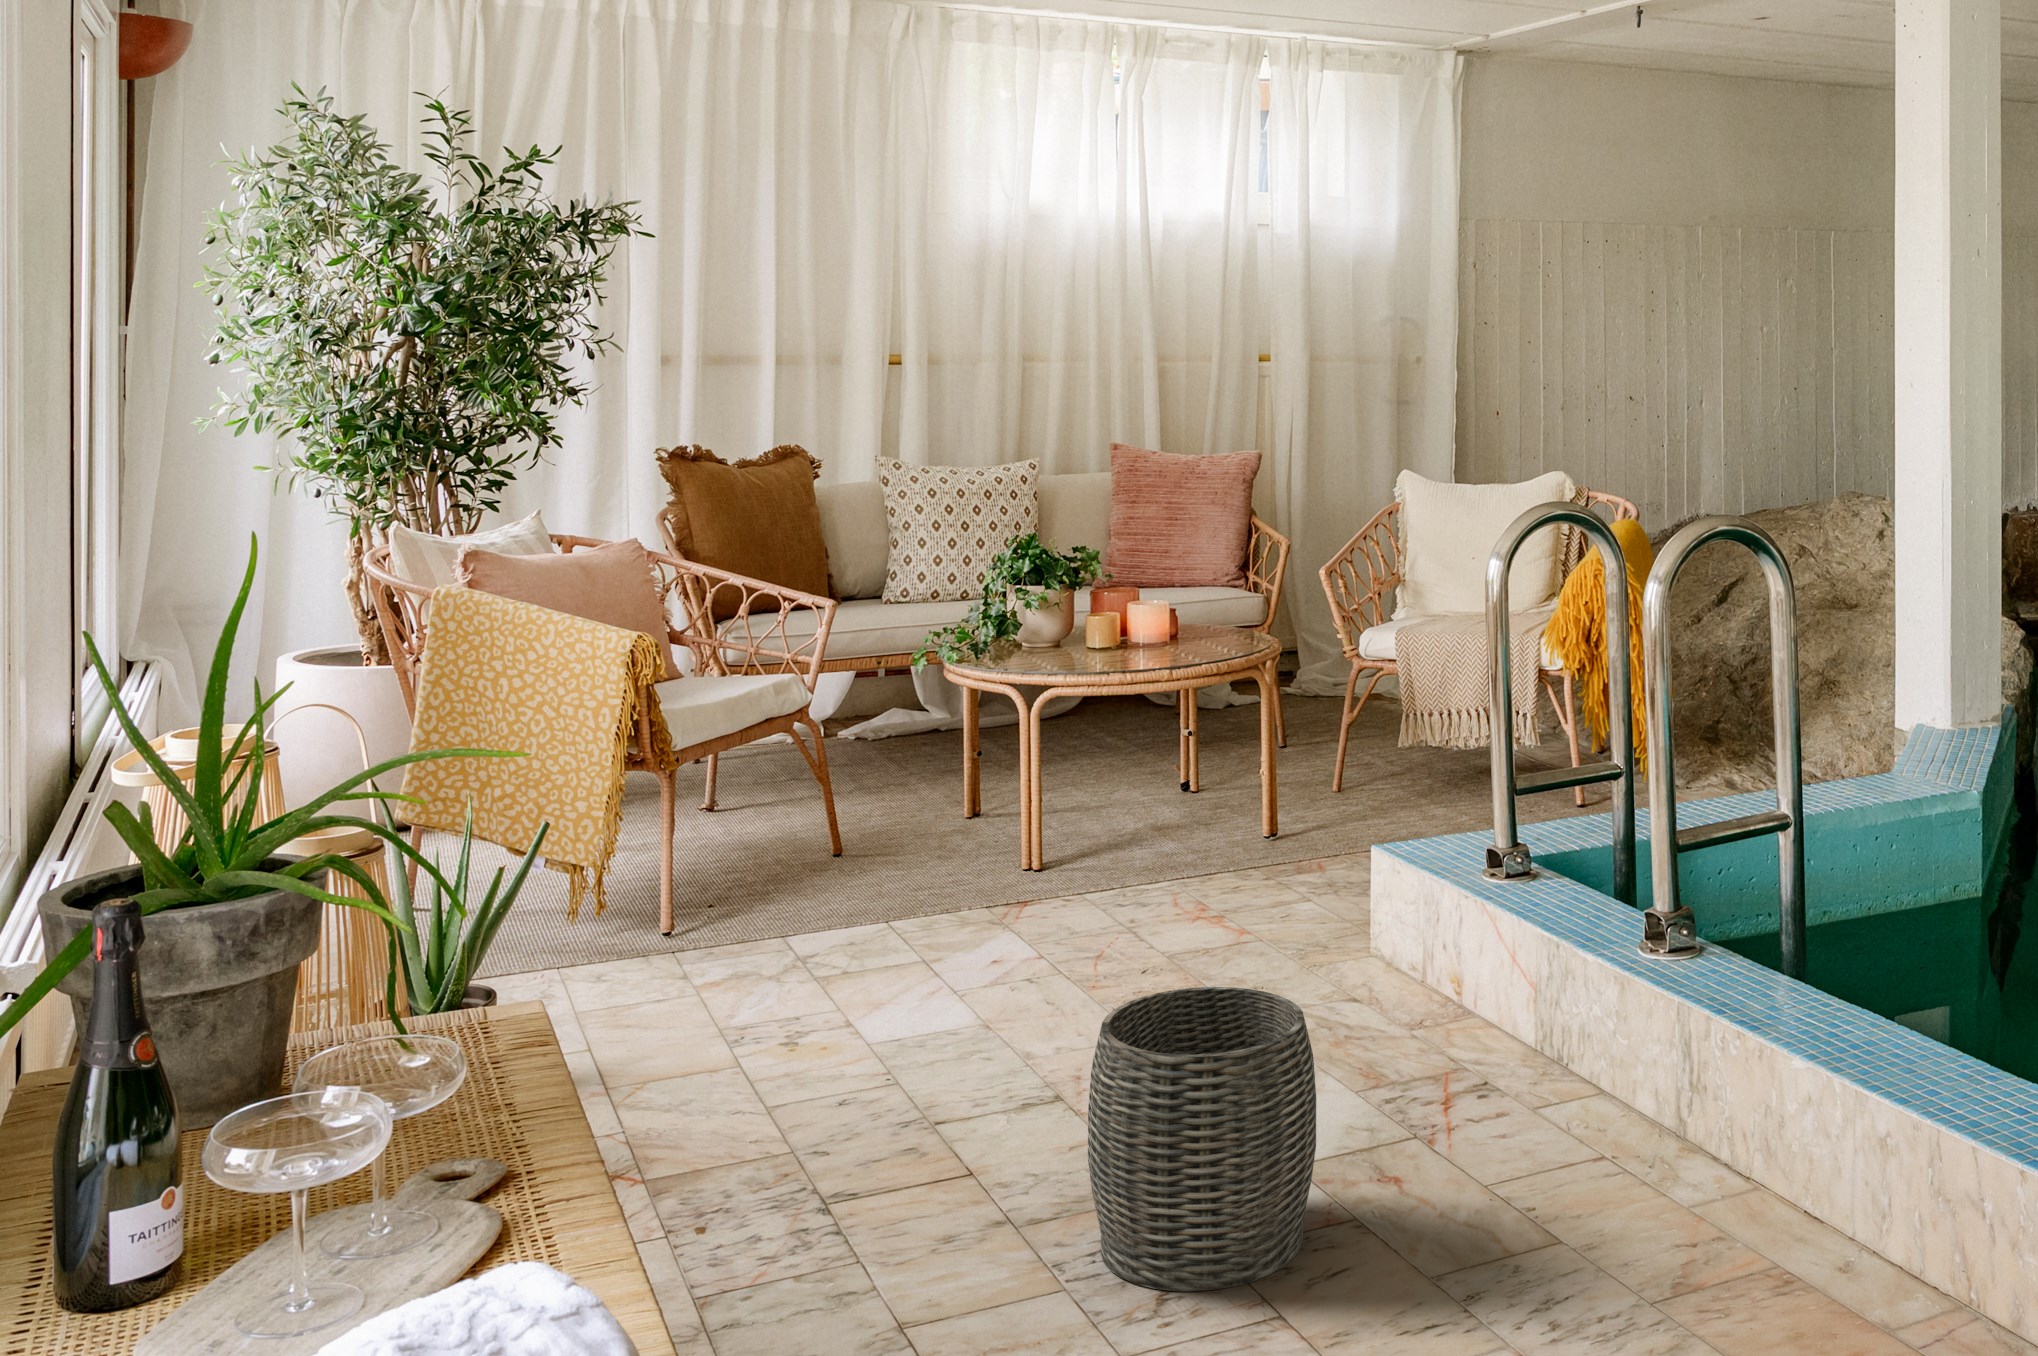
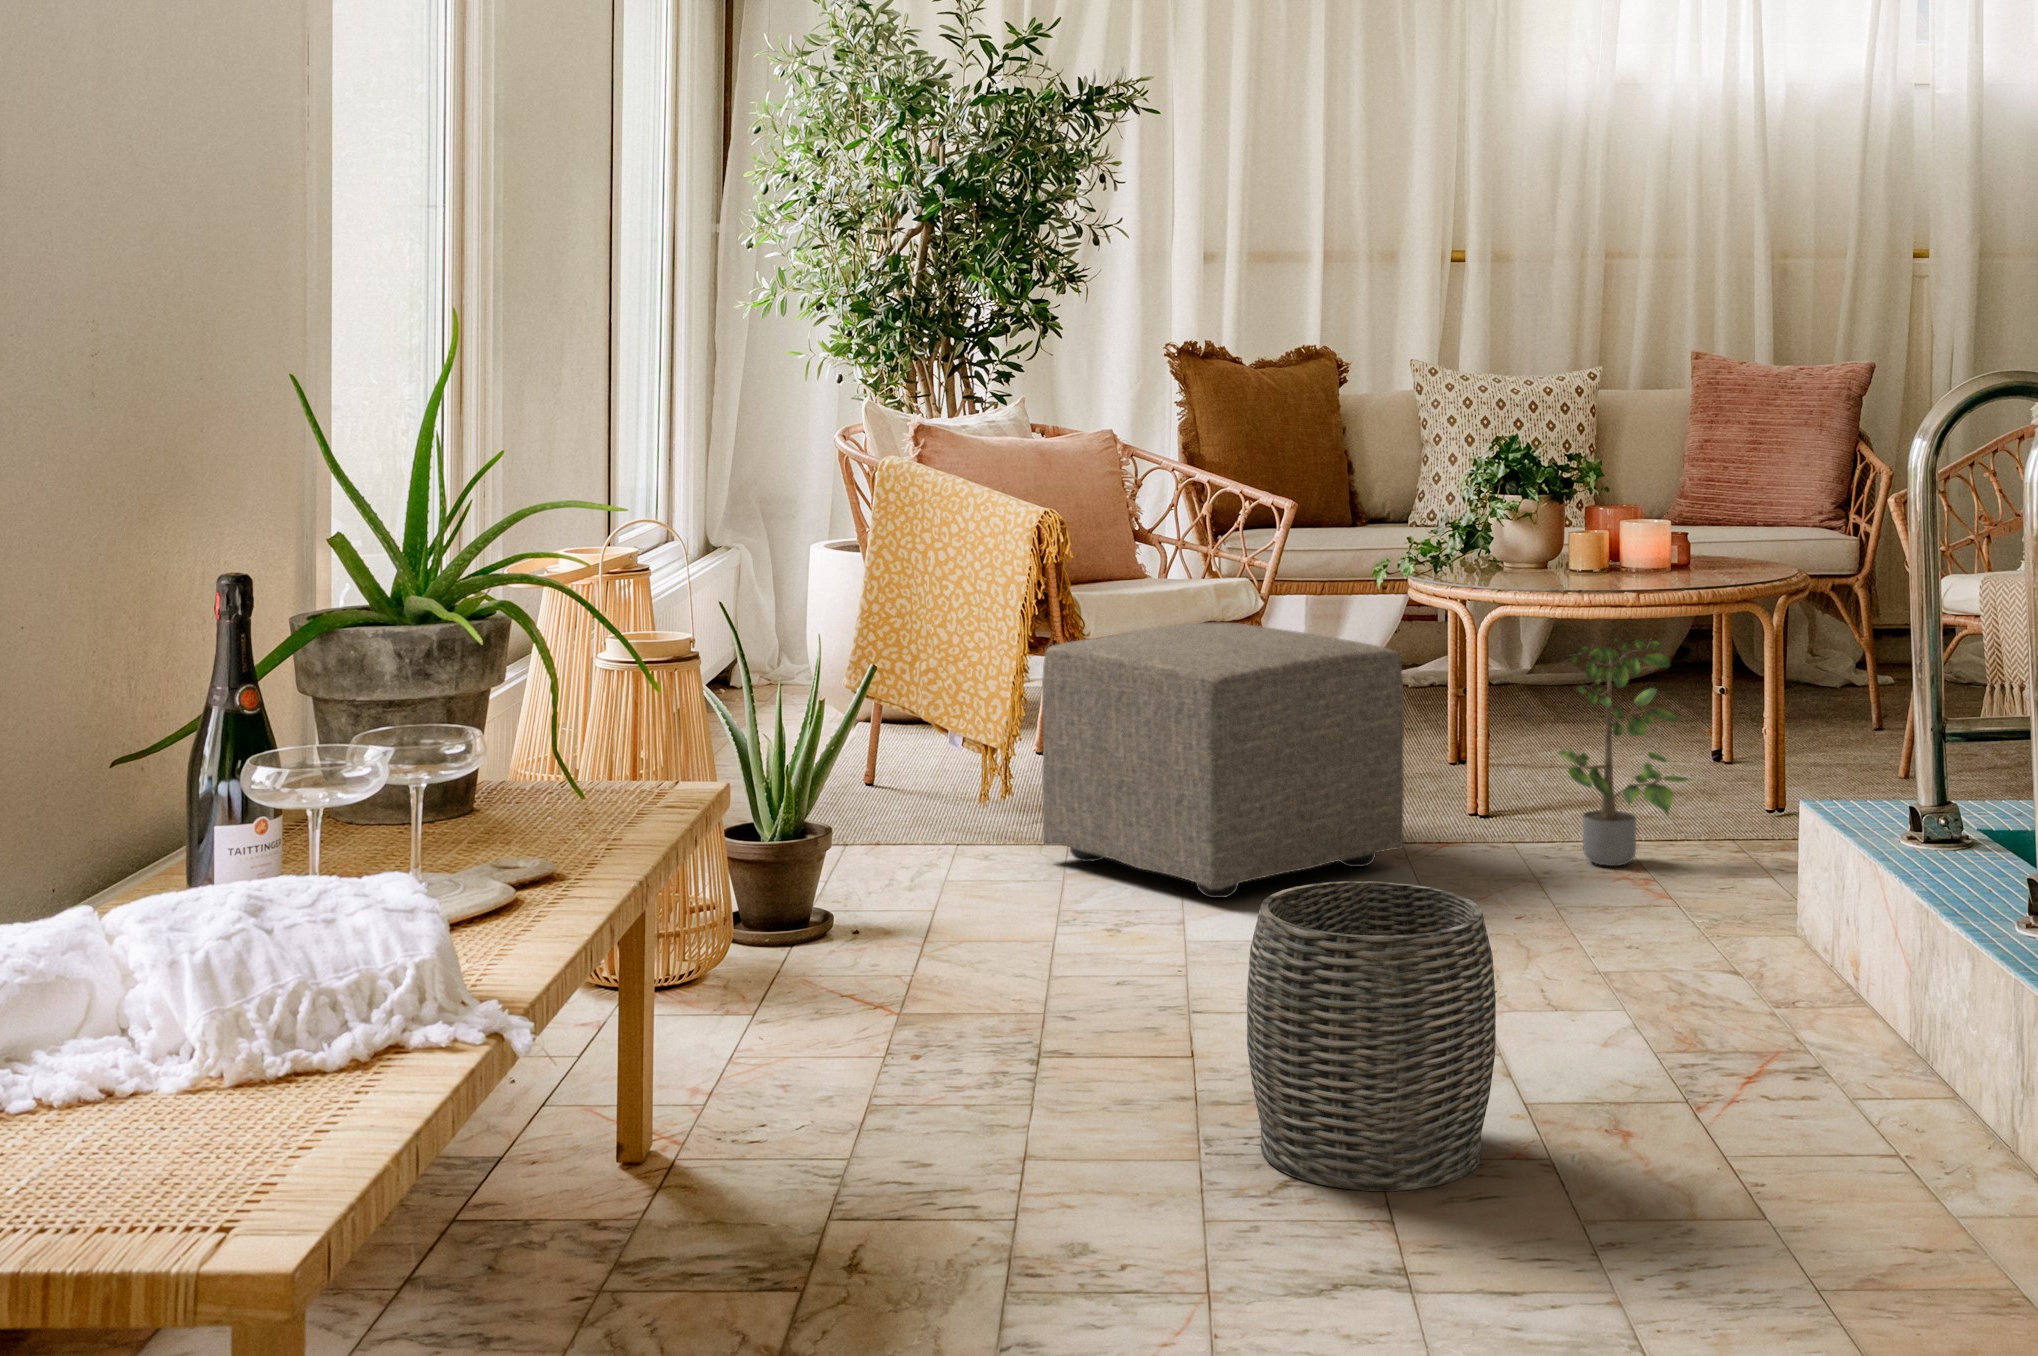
potted plant: none [1133,703,1247,905] -> present [1558,638,1689,866]
ottoman: none [656,725,1009,996] -> present [1042,622,1404,898]

